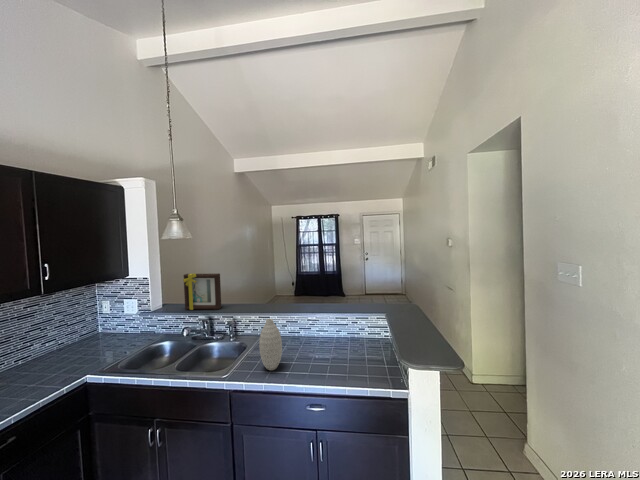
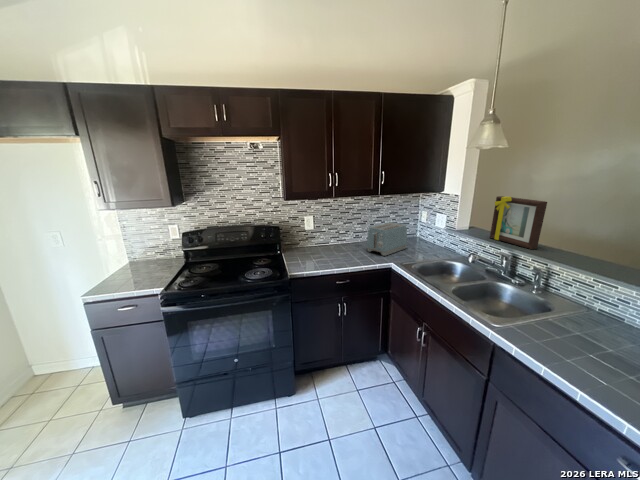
vase: present [259,319,282,370] -> none [557,282,612,362]
toaster: none [28,323,95,378] -> present [366,222,407,256]

